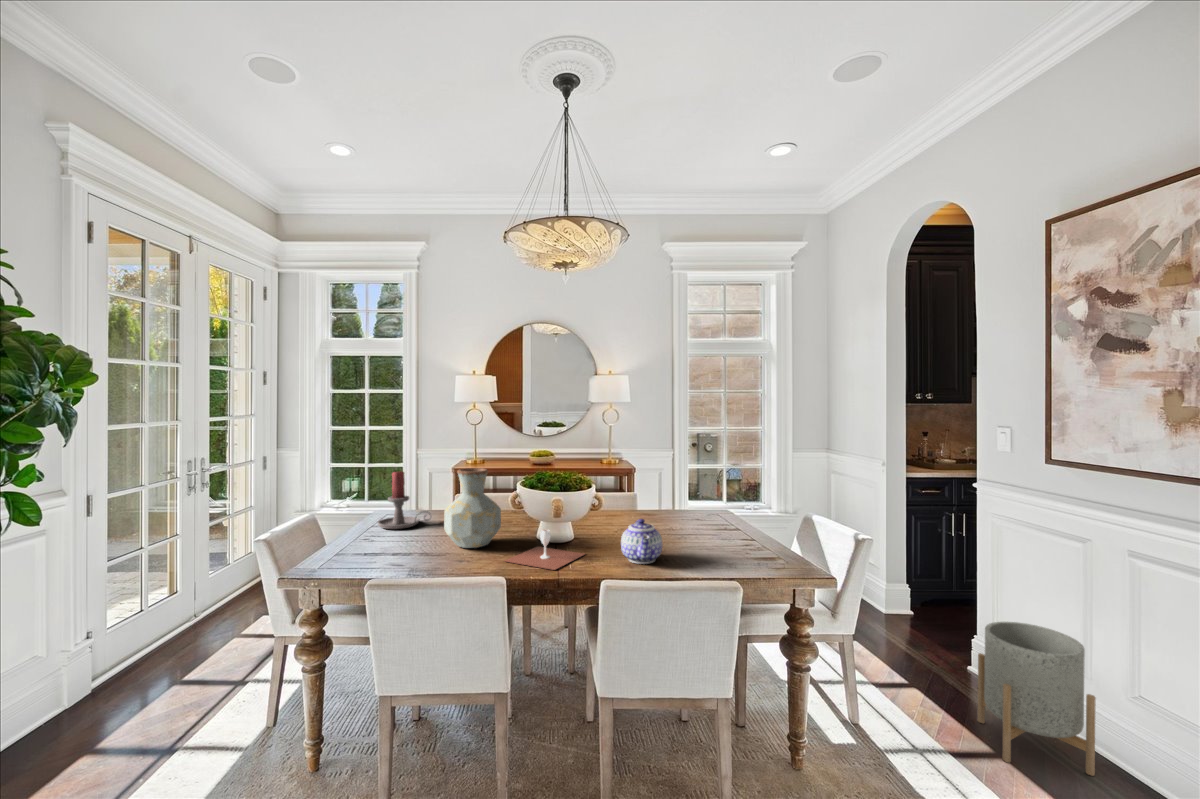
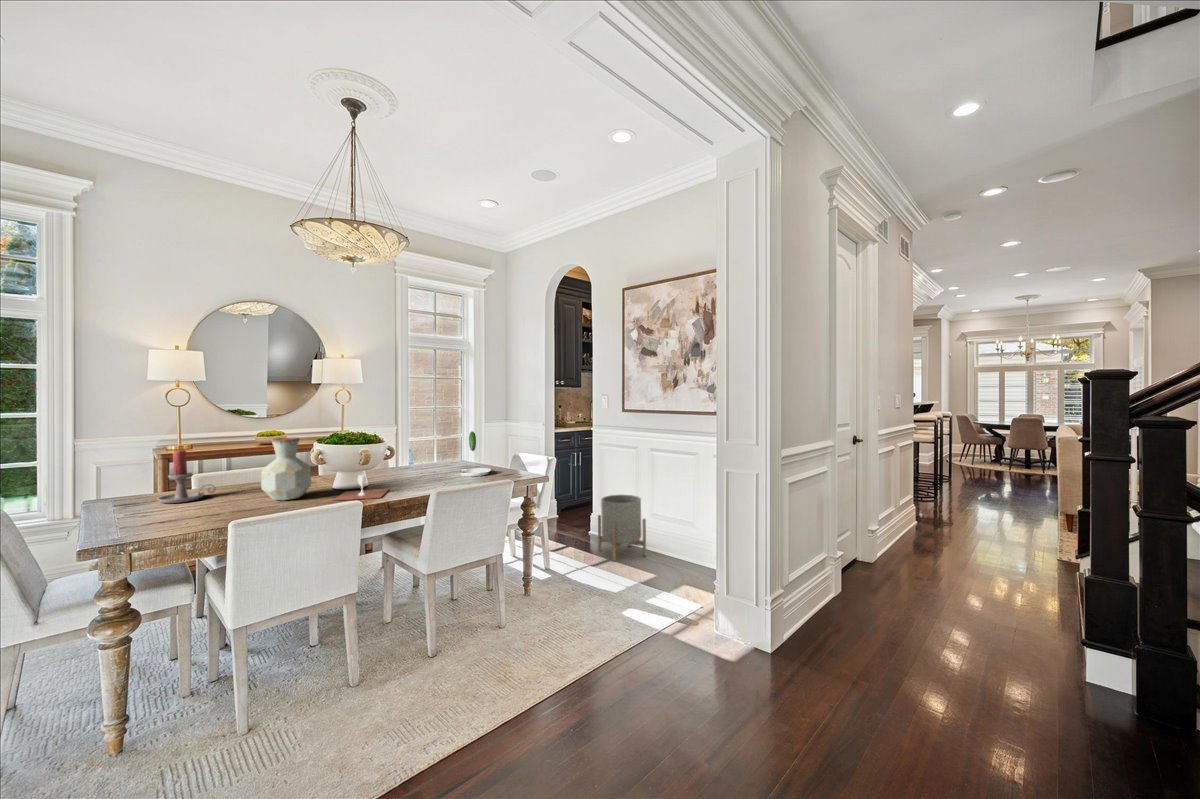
plate: none [699,477,751,552] -> present [458,431,491,476]
teapot: present [621,519,662,564] -> none [417,459,446,488]

